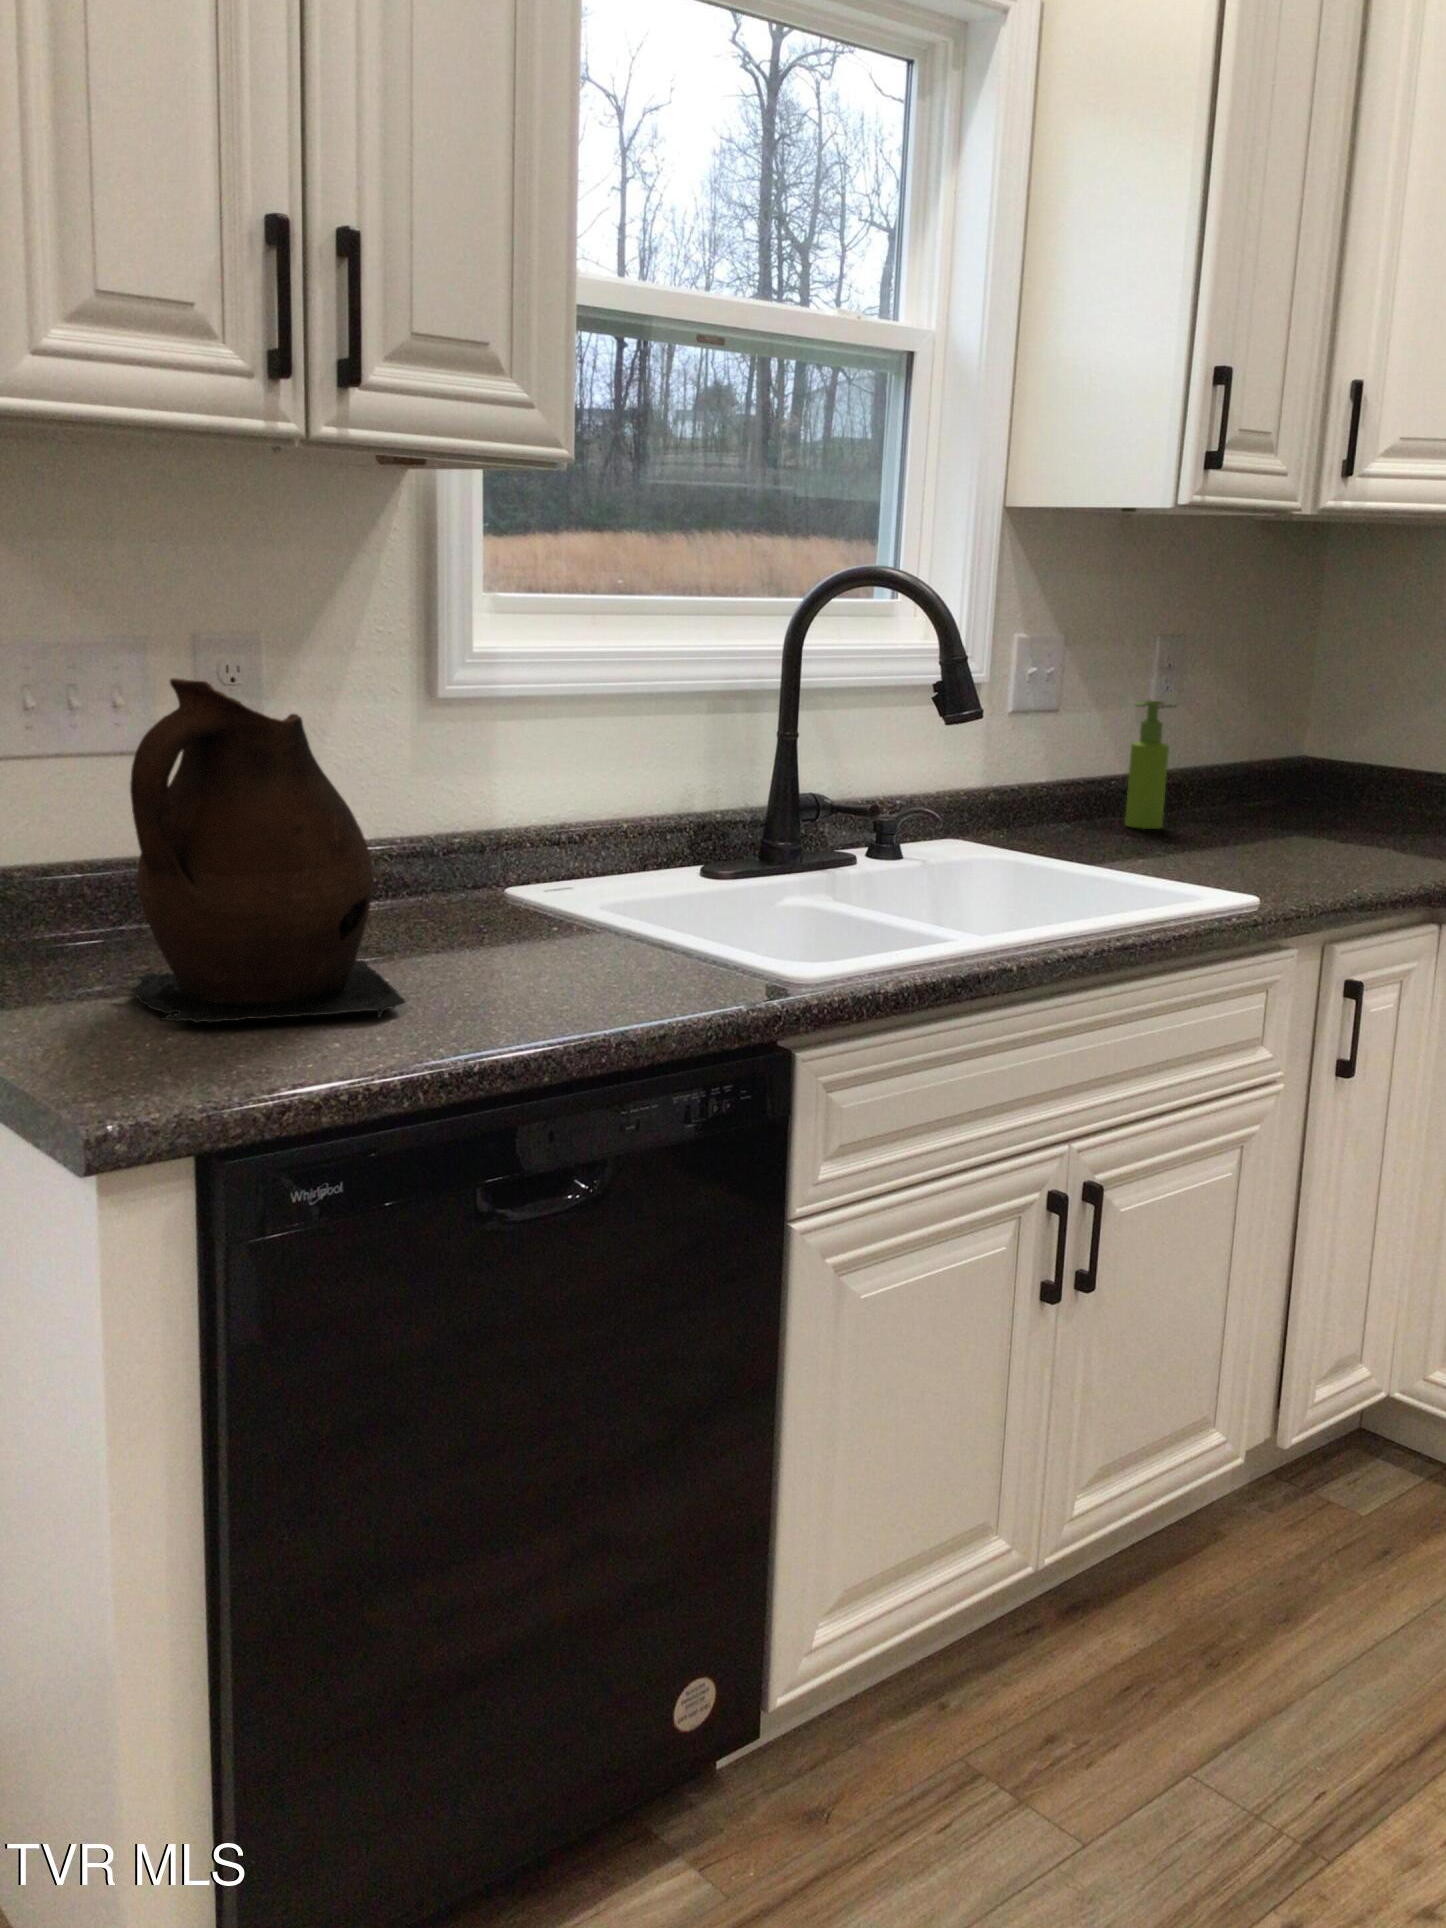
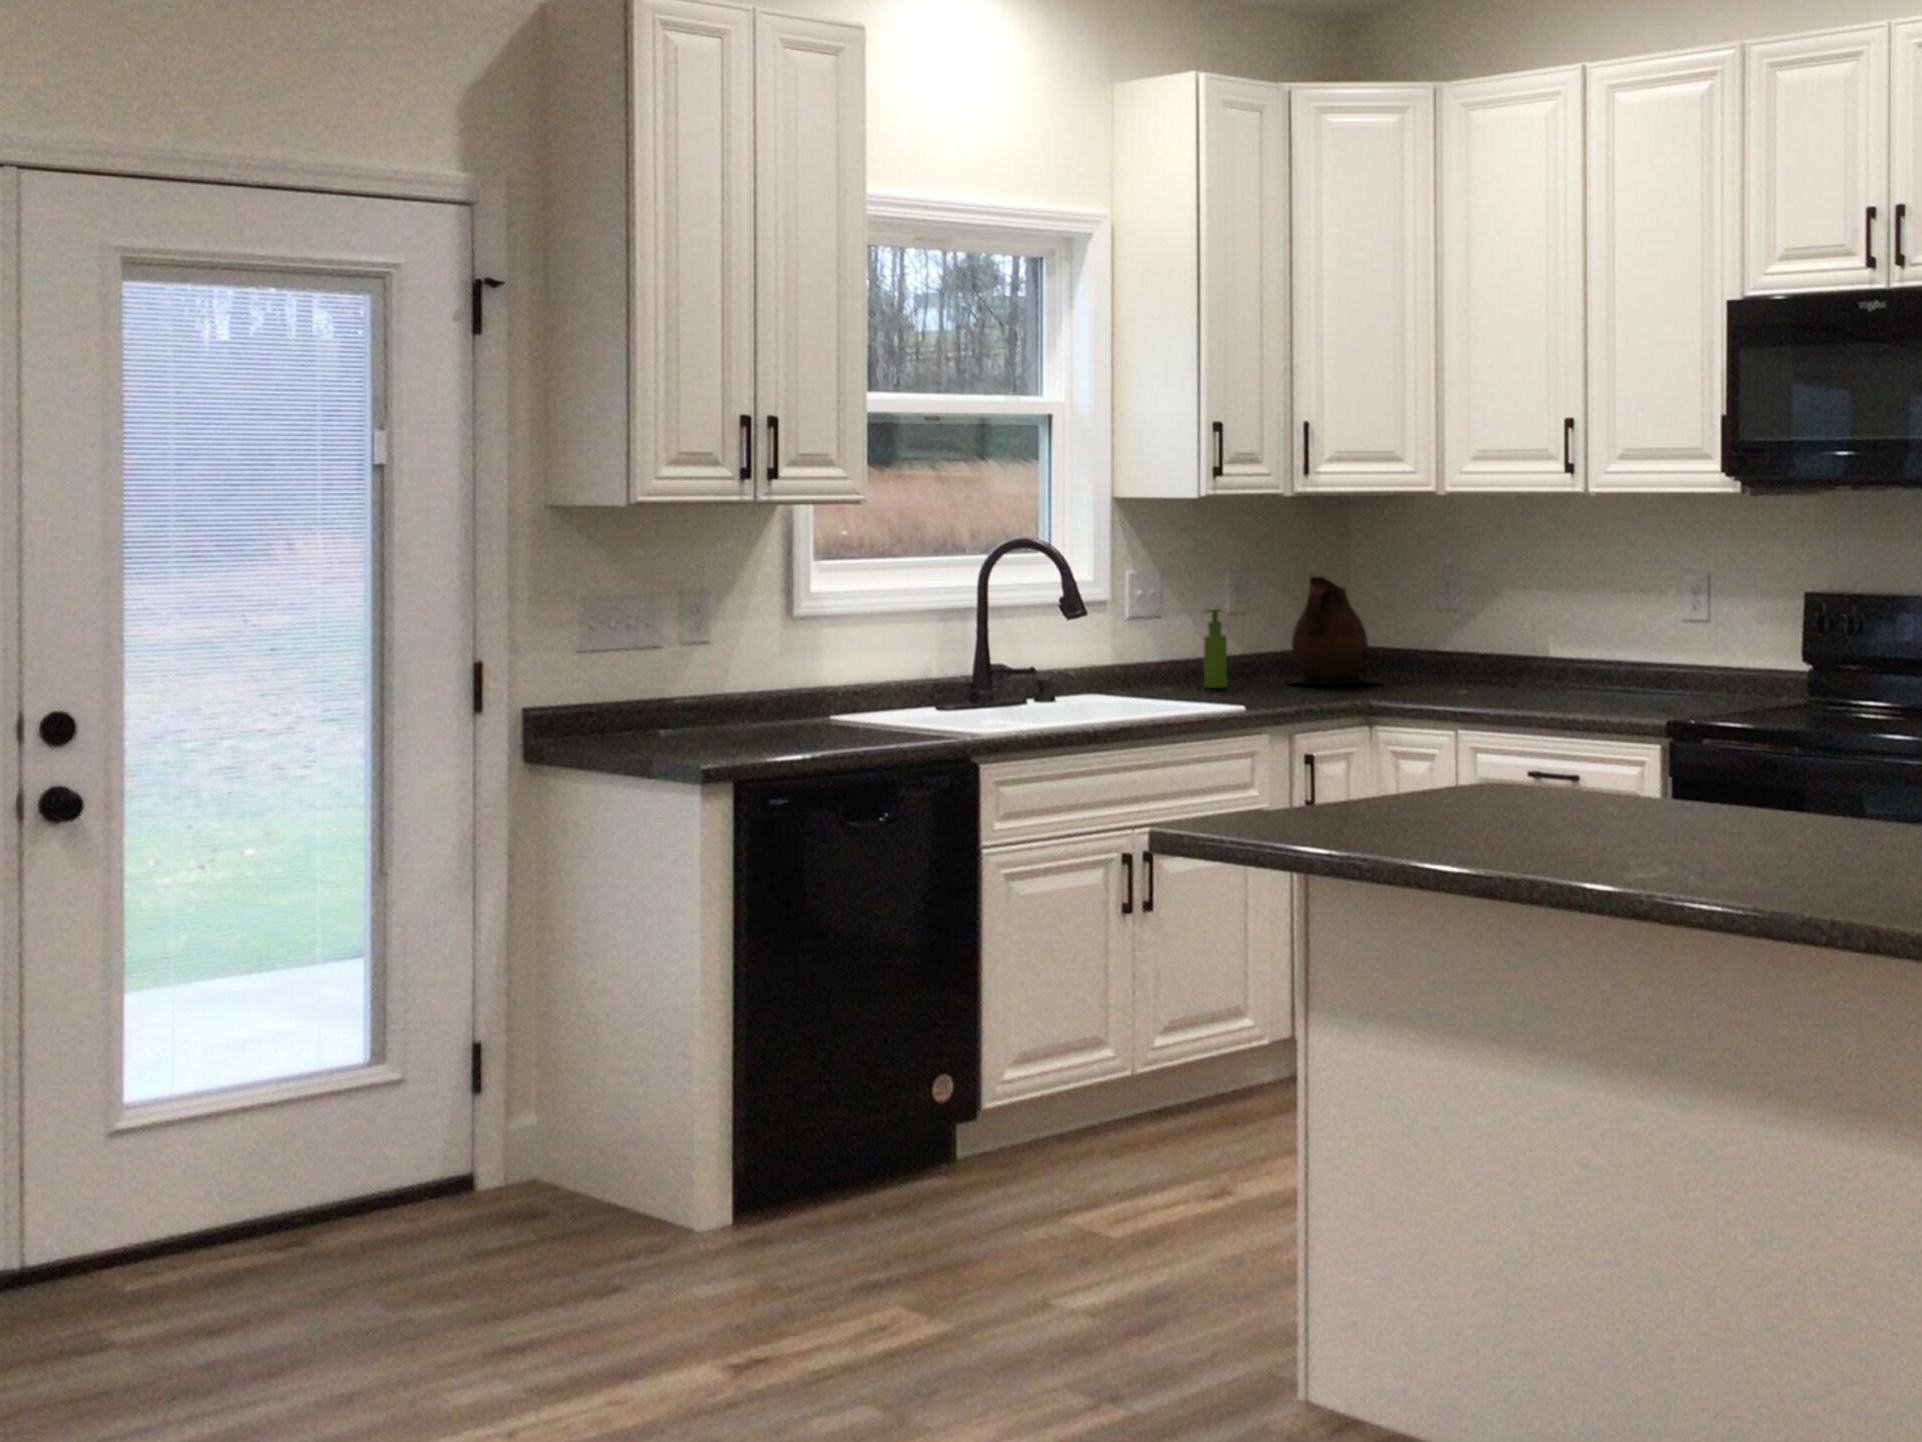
ceramic pitcher: present [124,678,405,1023] -> present [1284,576,1379,684]

